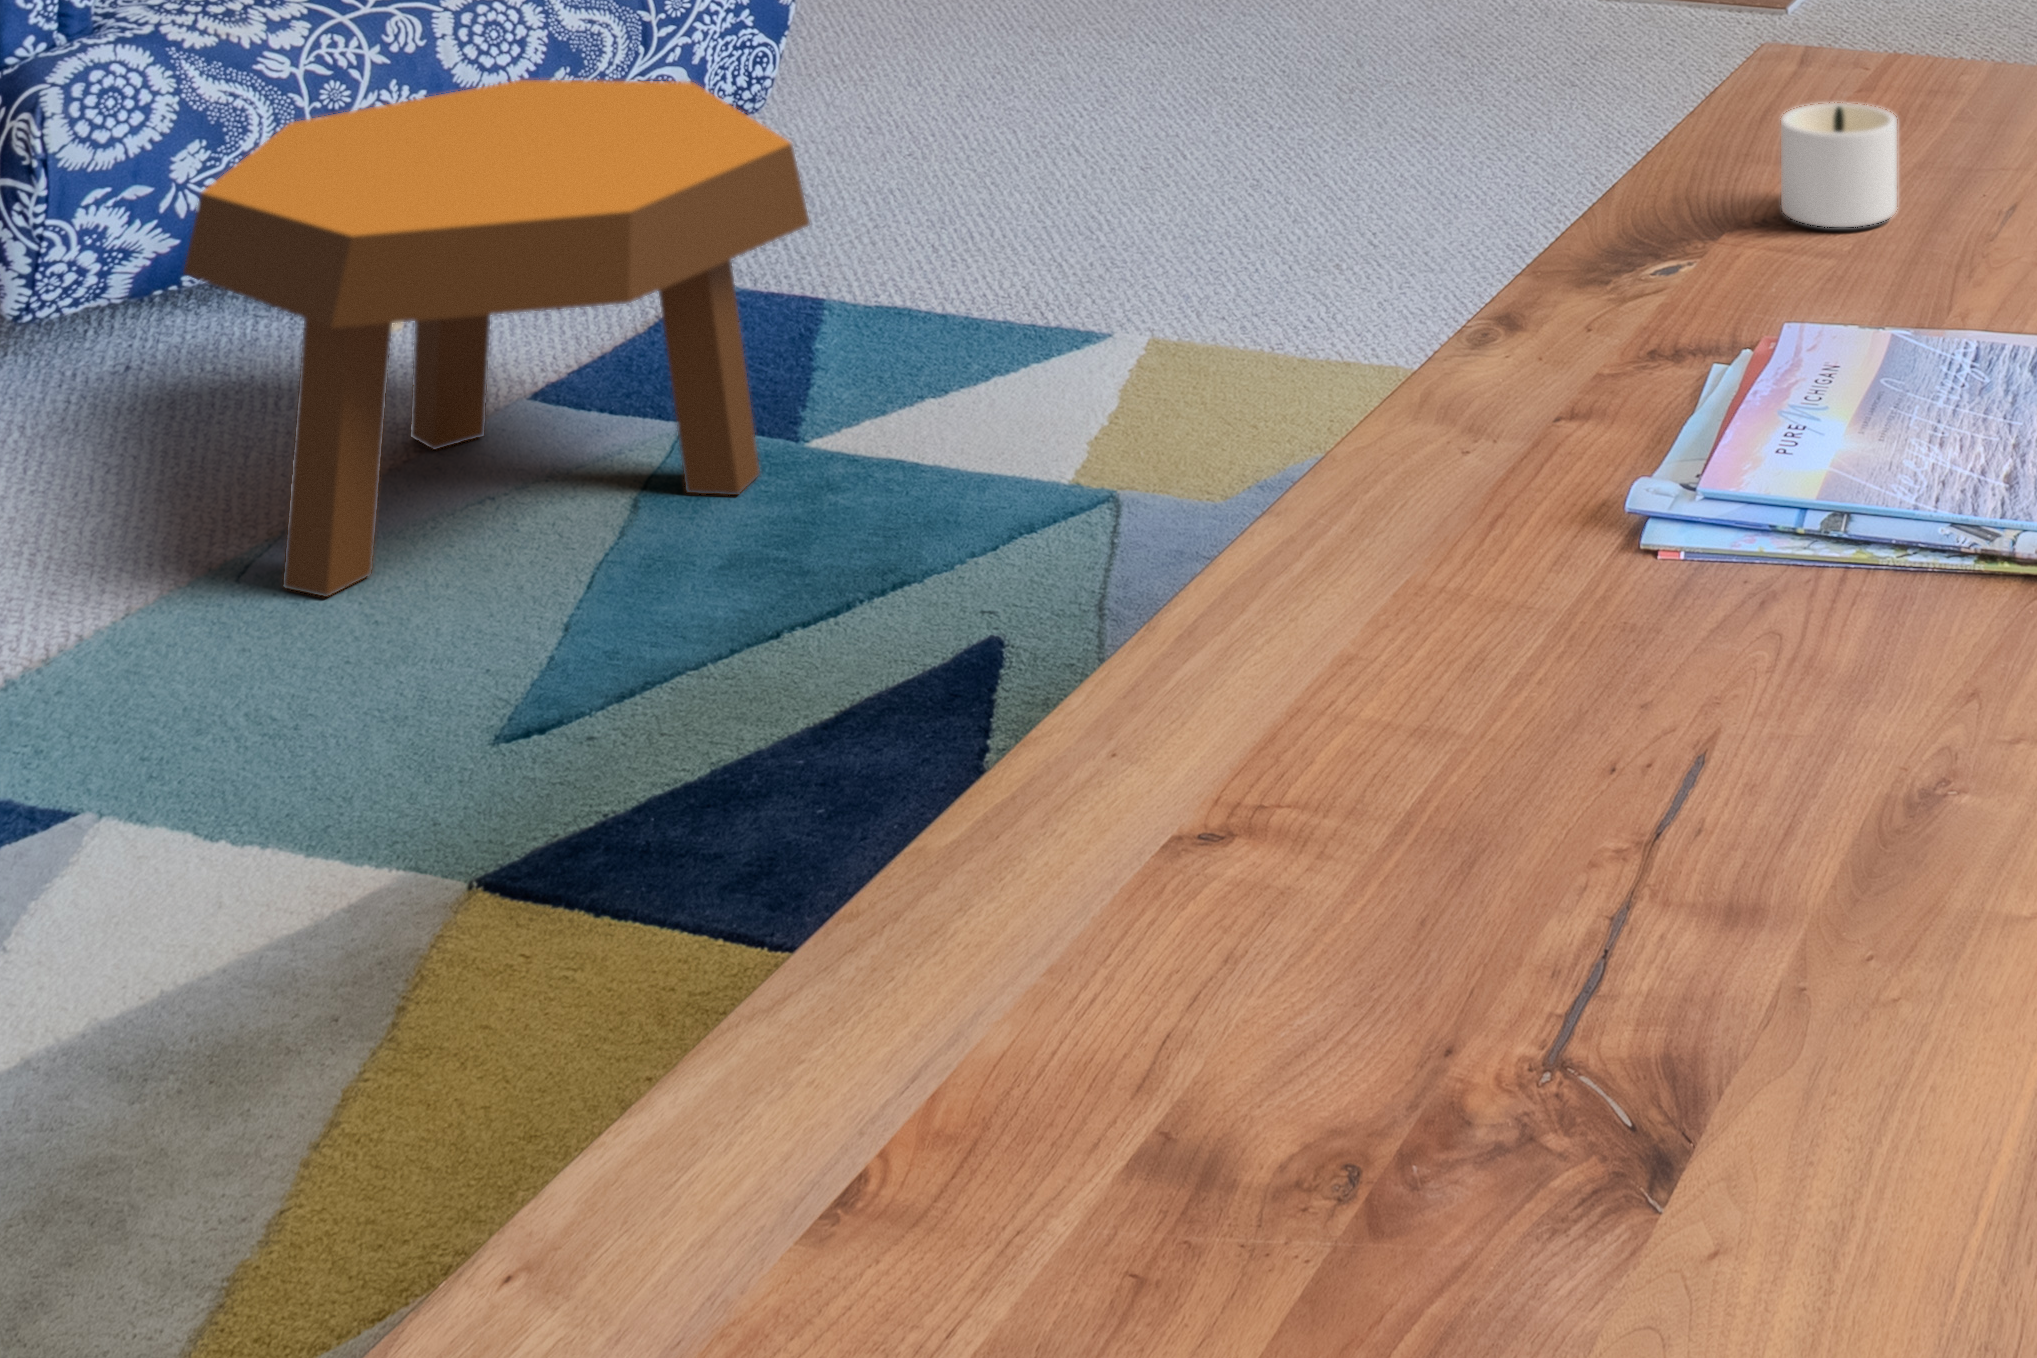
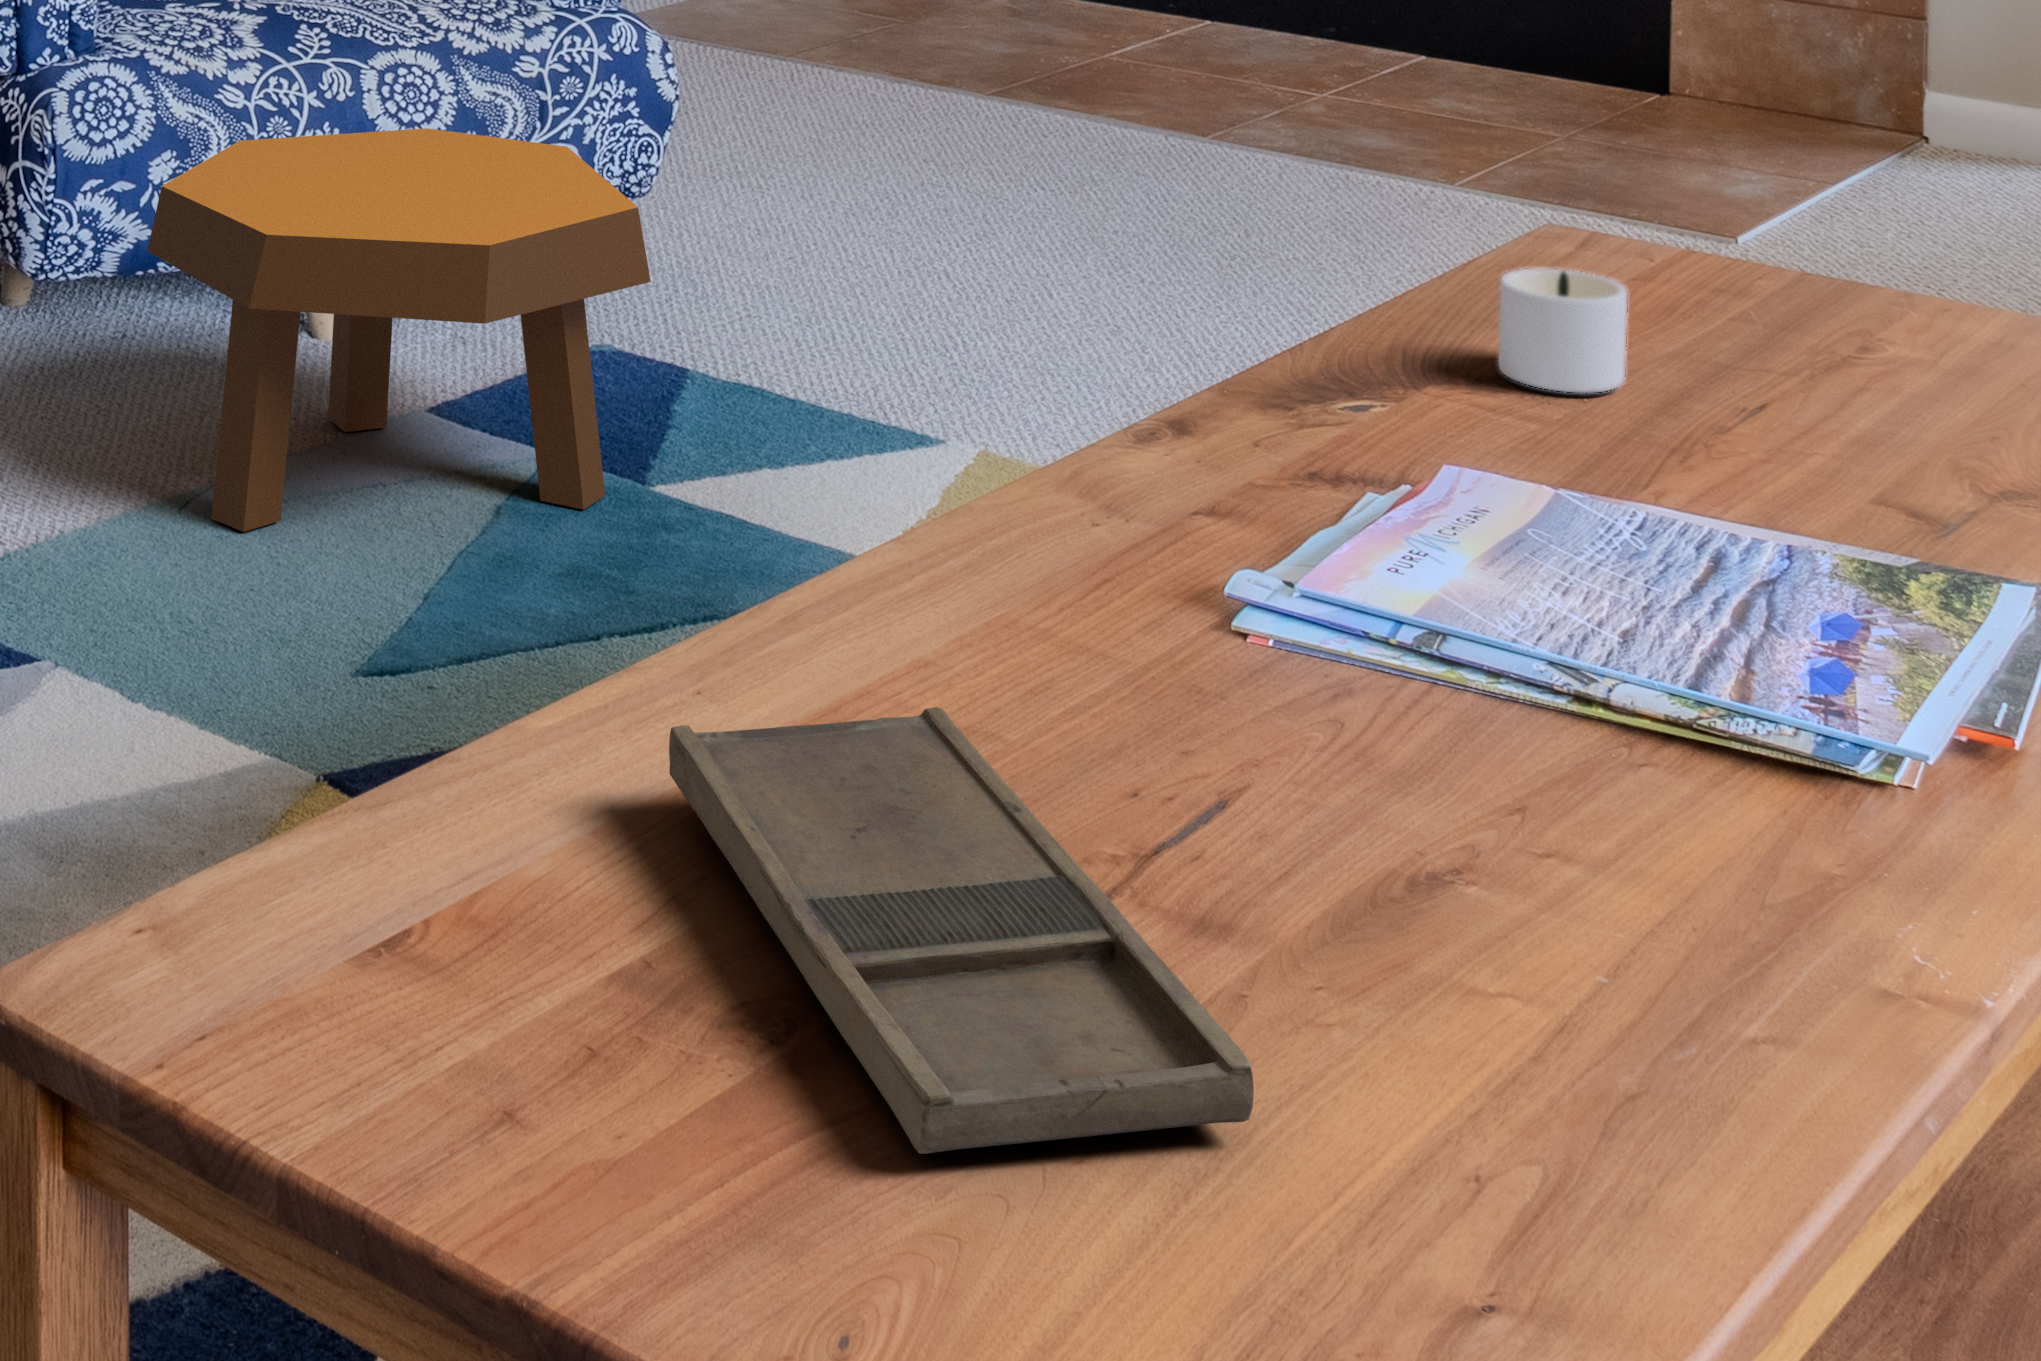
tray: none [1122,713,1863,1276] -> present [669,707,1254,1154]

